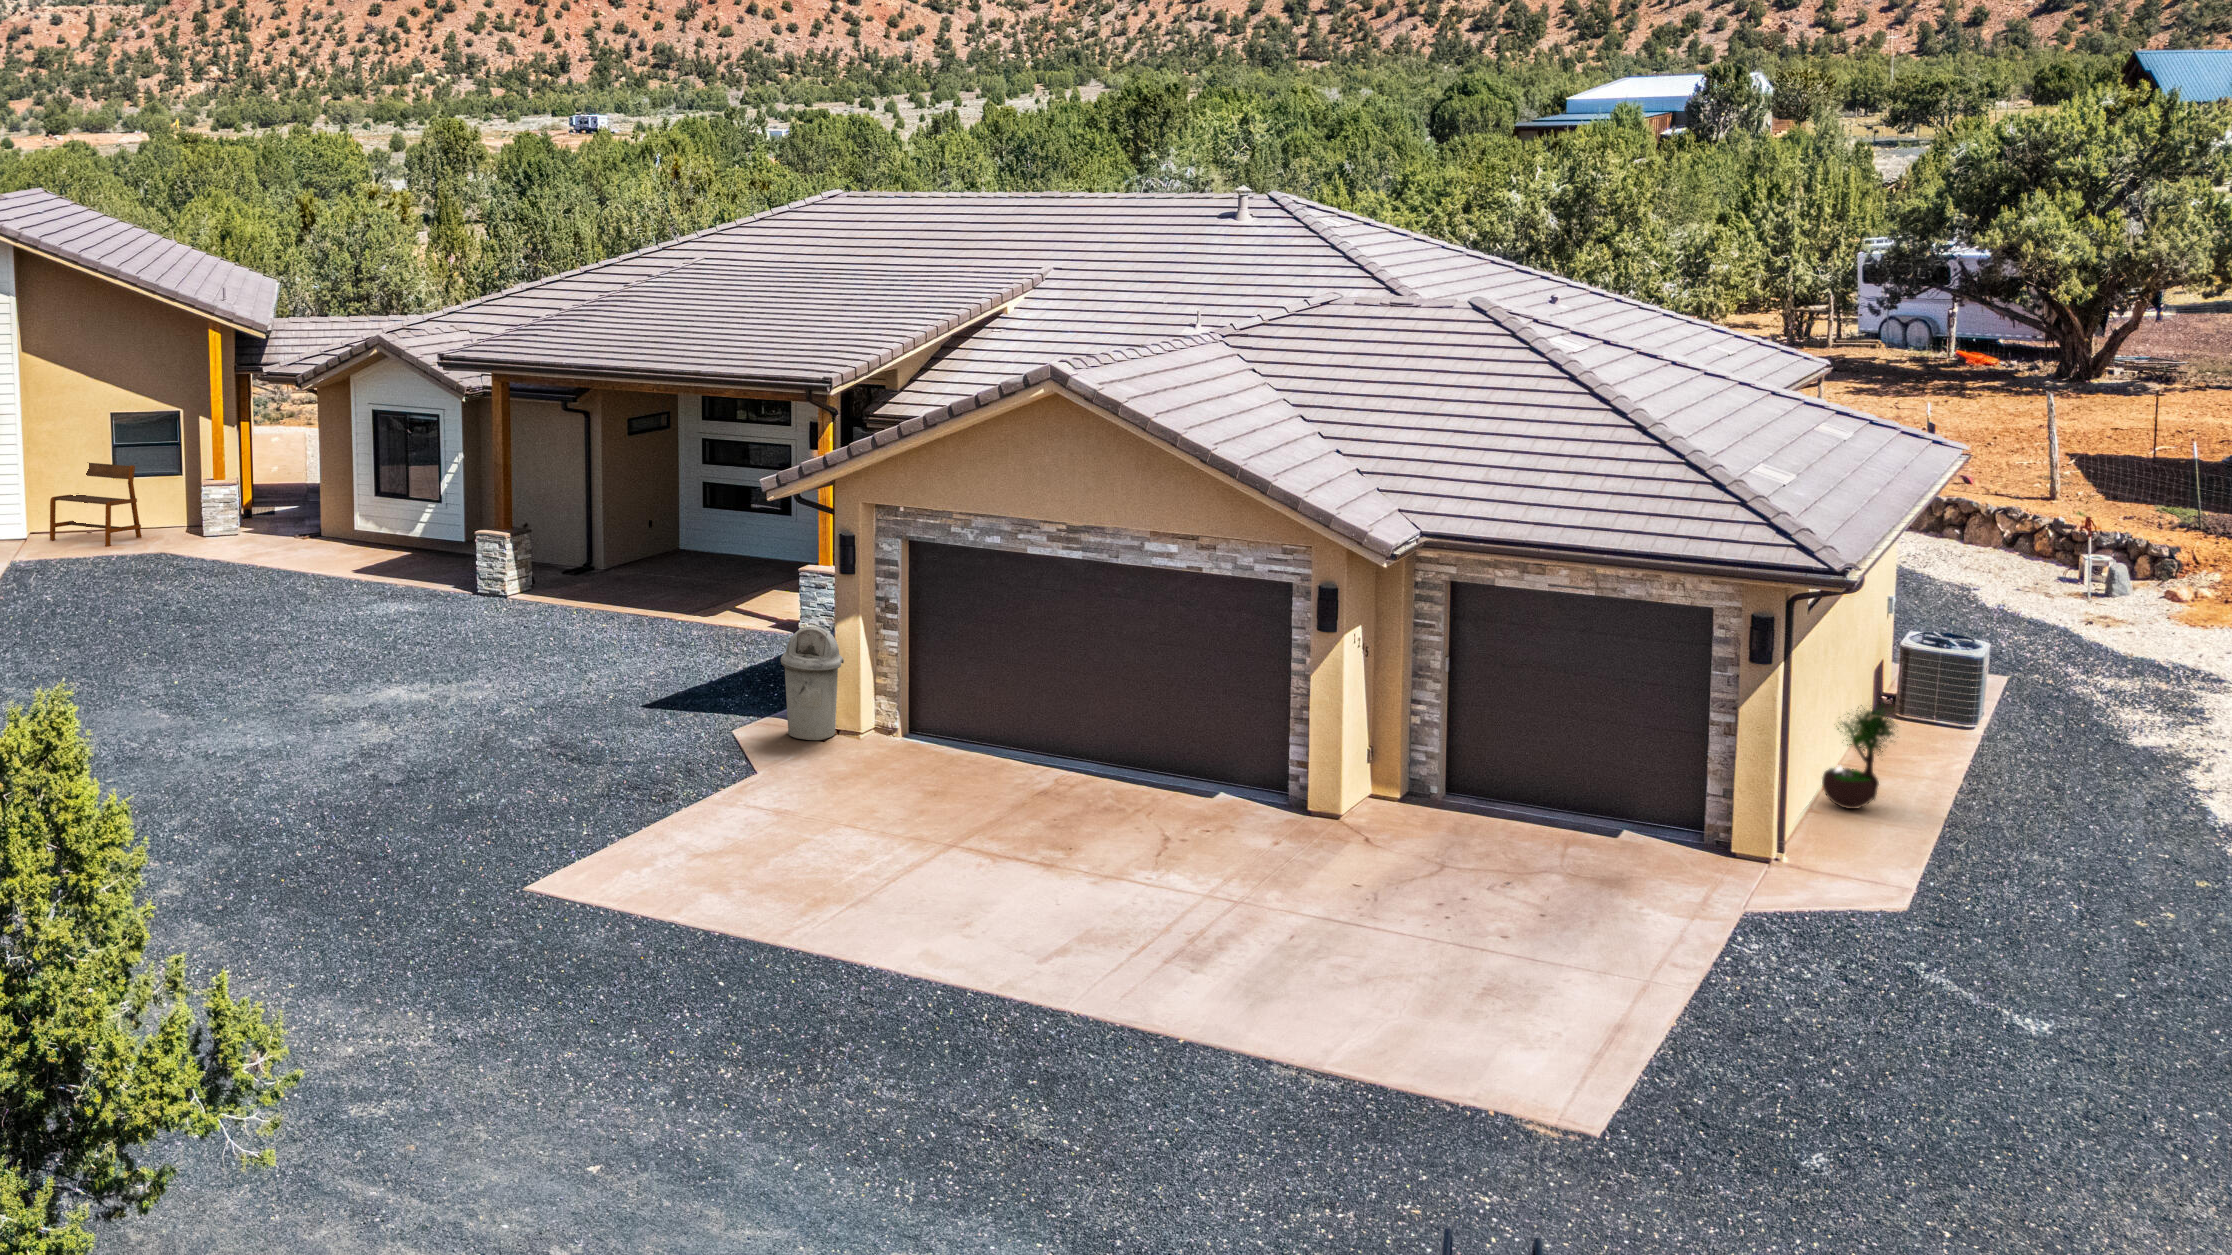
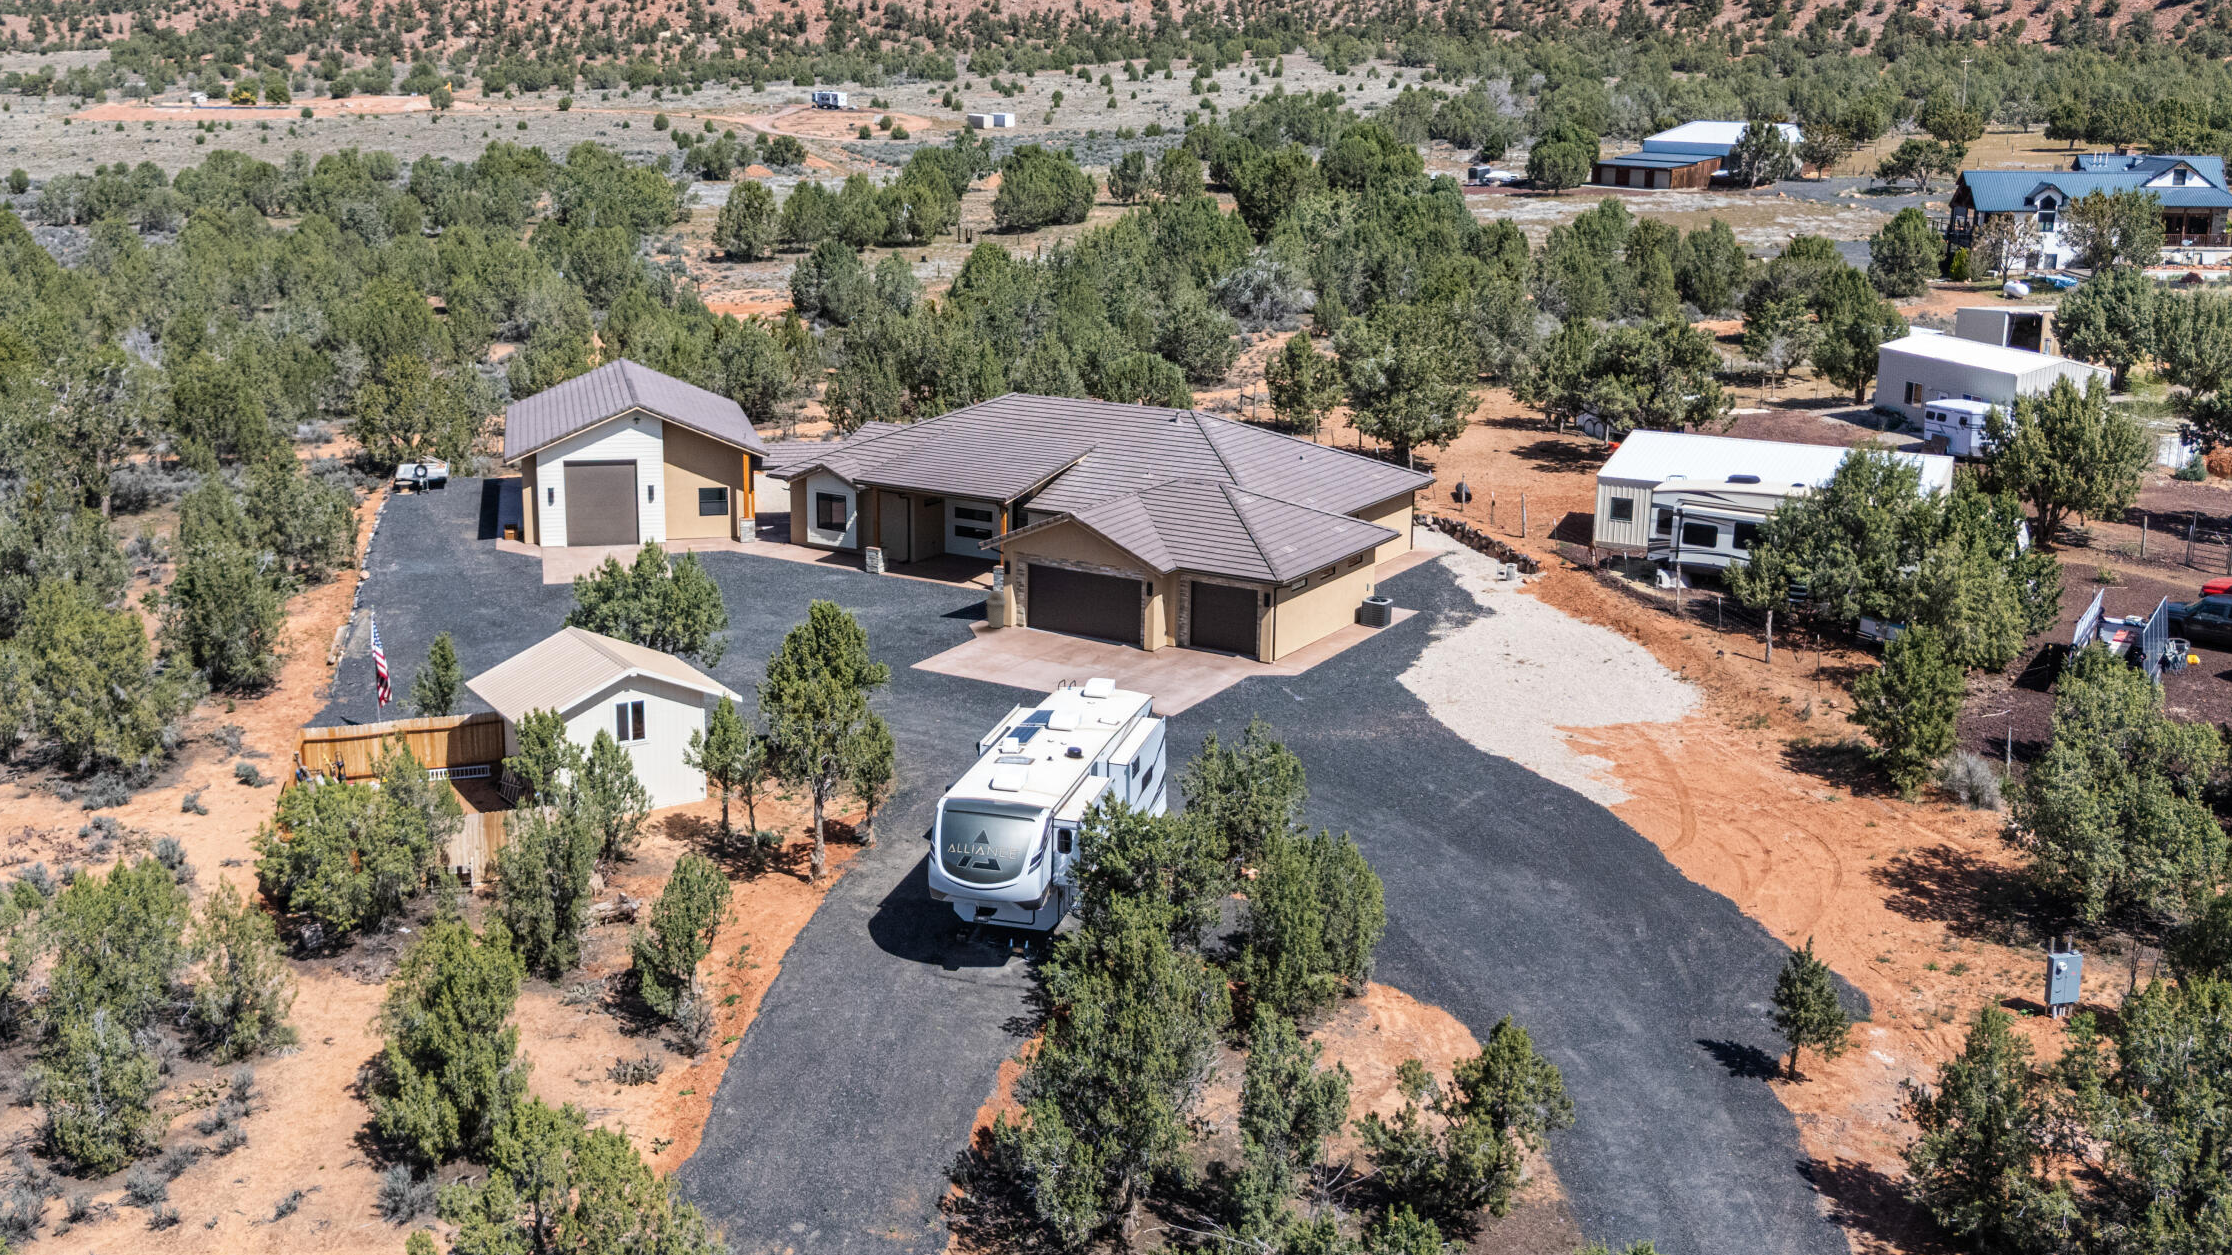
bench: present [50,462,141,546] -> none [676,509,715,547]
potted tree: present [1822,705,1898,809] -> none [1298,619,1319,651]

